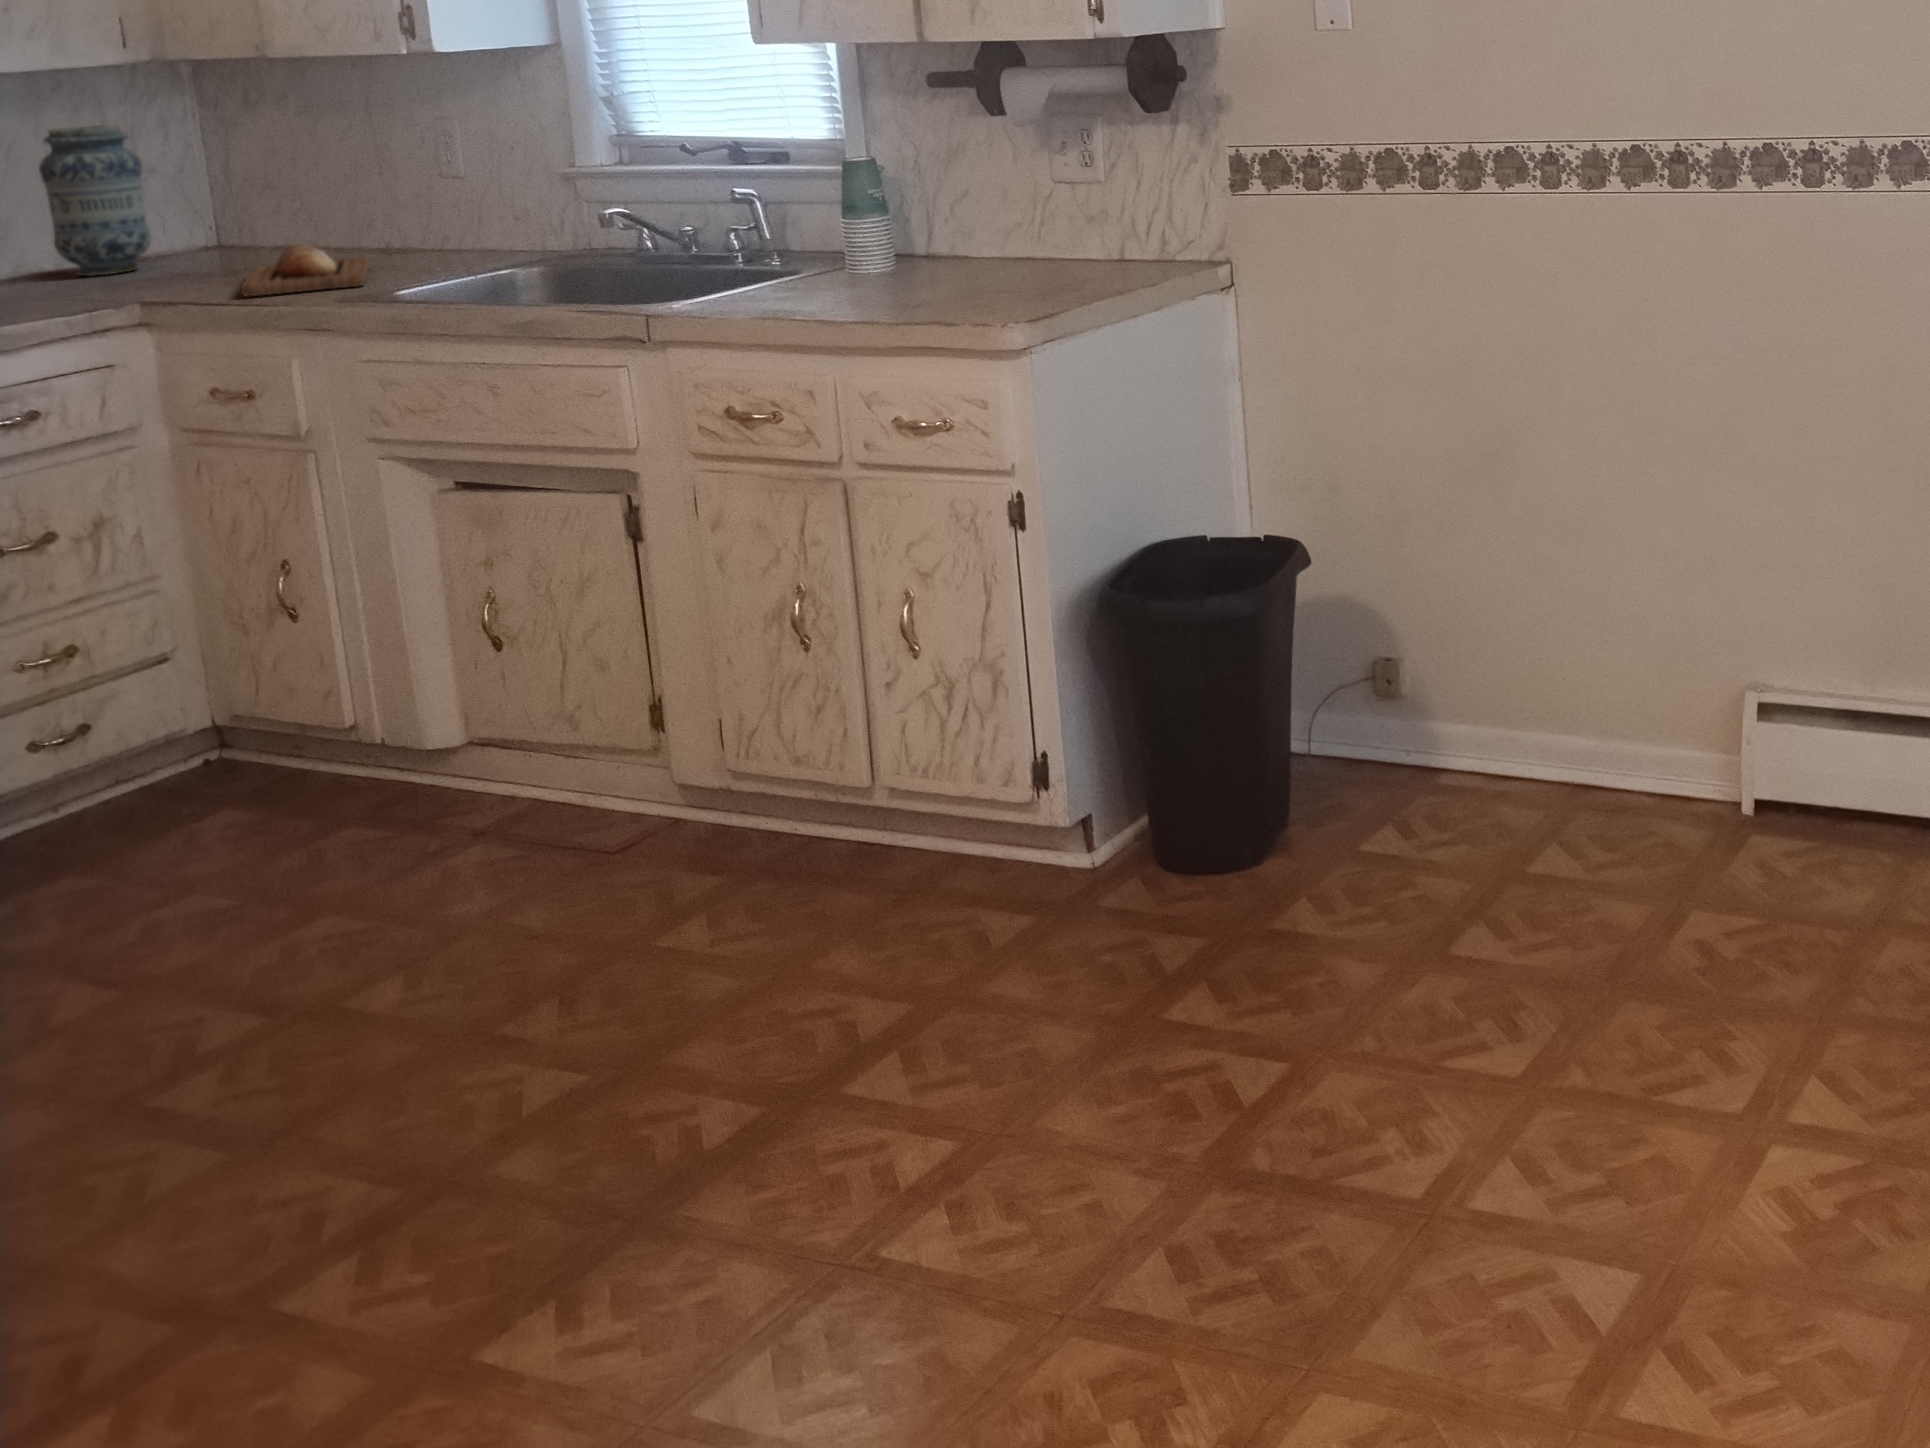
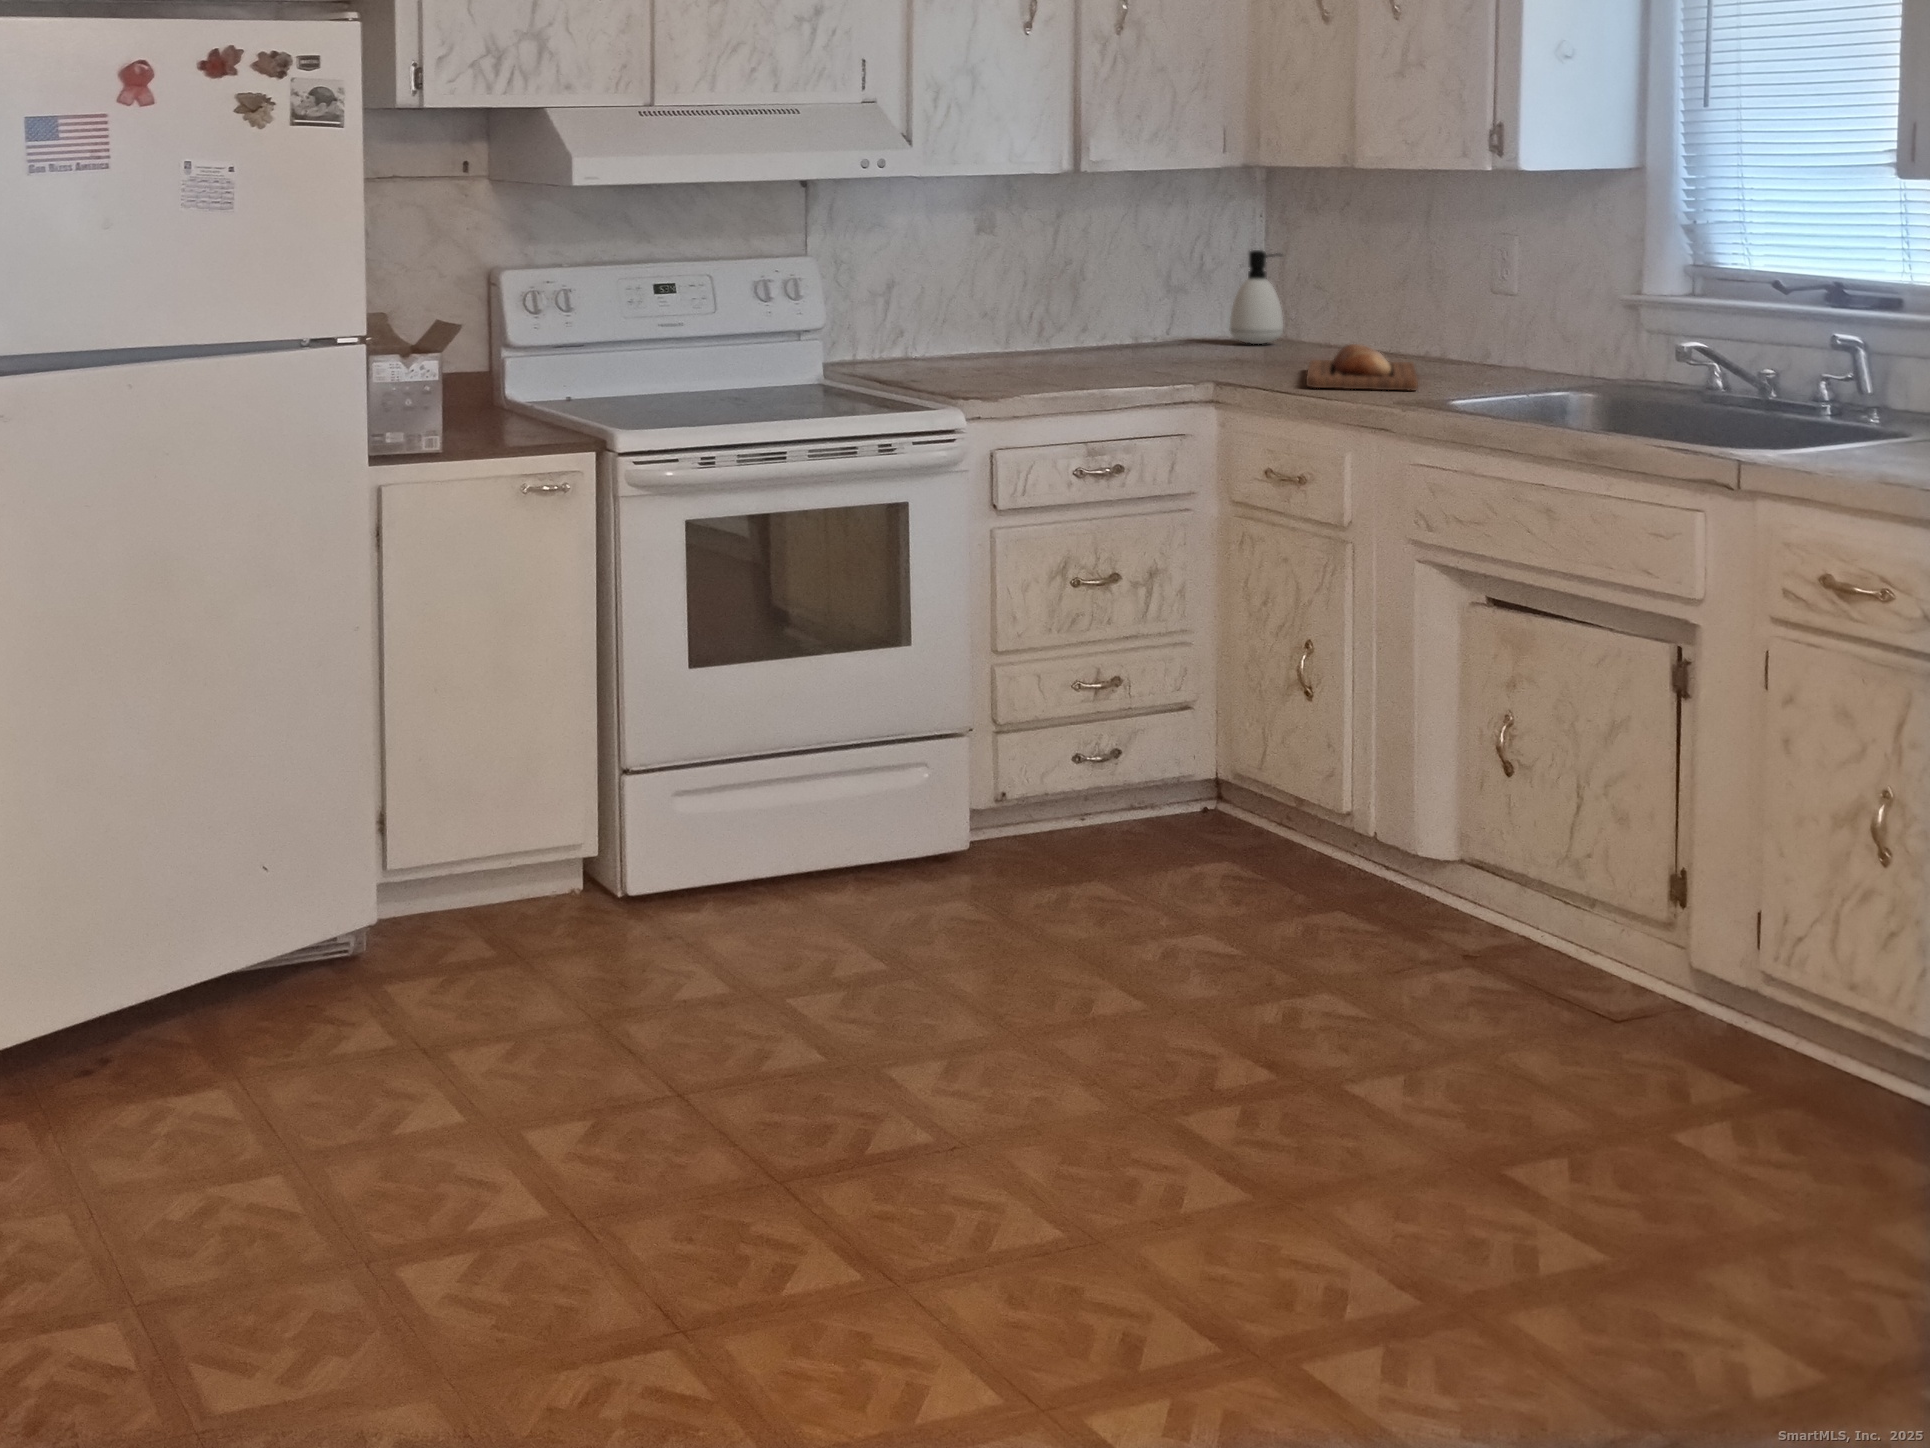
vase: present [39,125,151,276] -> none [1139,219,1220,352]
soap dispenser: none [171,153,235,255] -> present [1230,250,1283,344]

